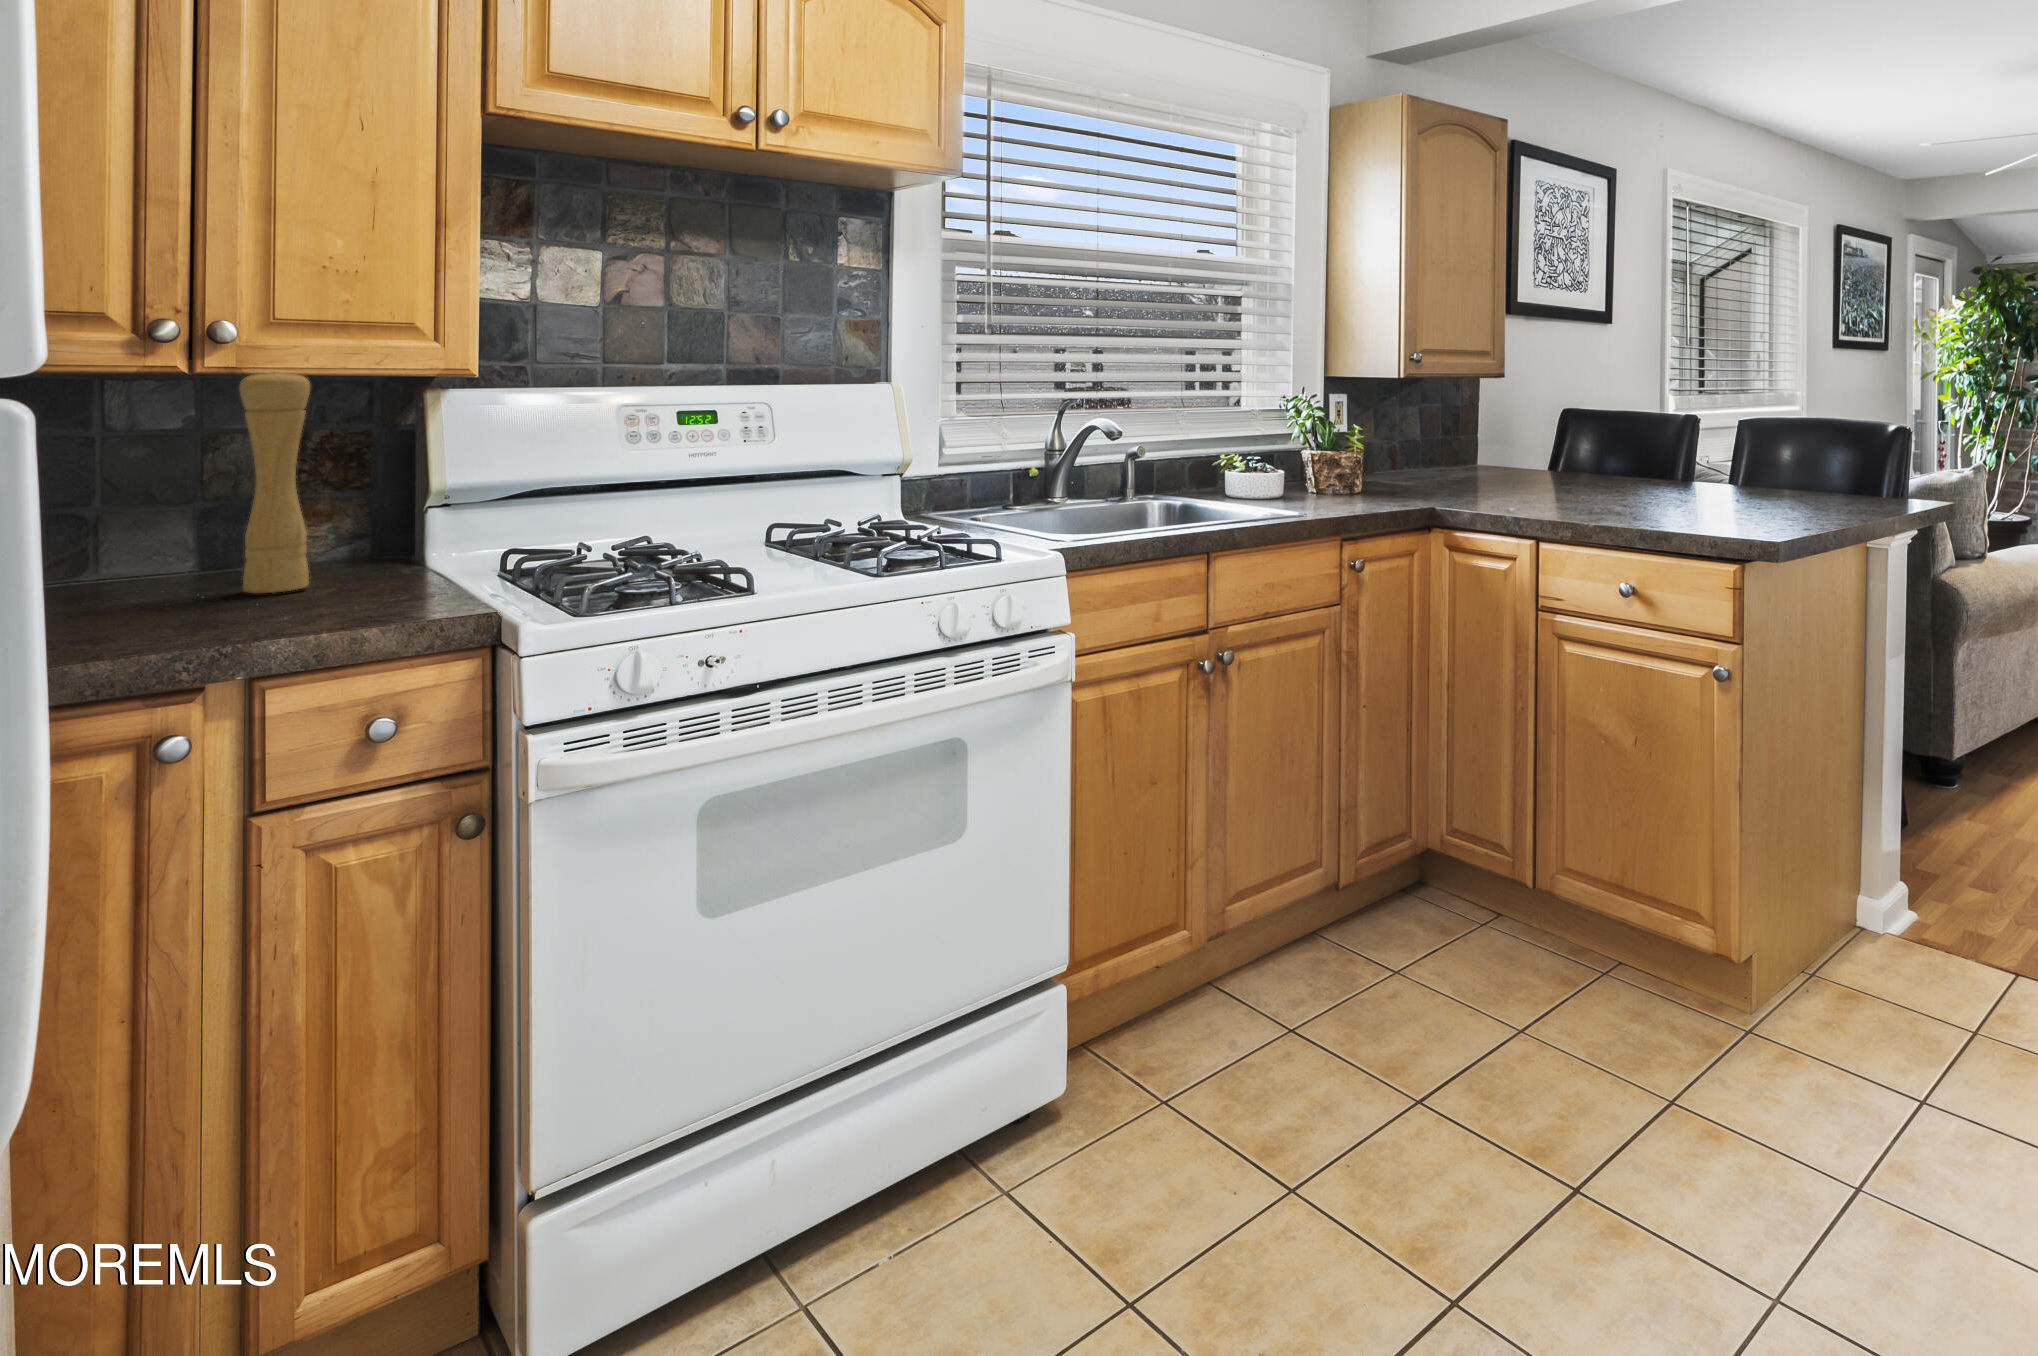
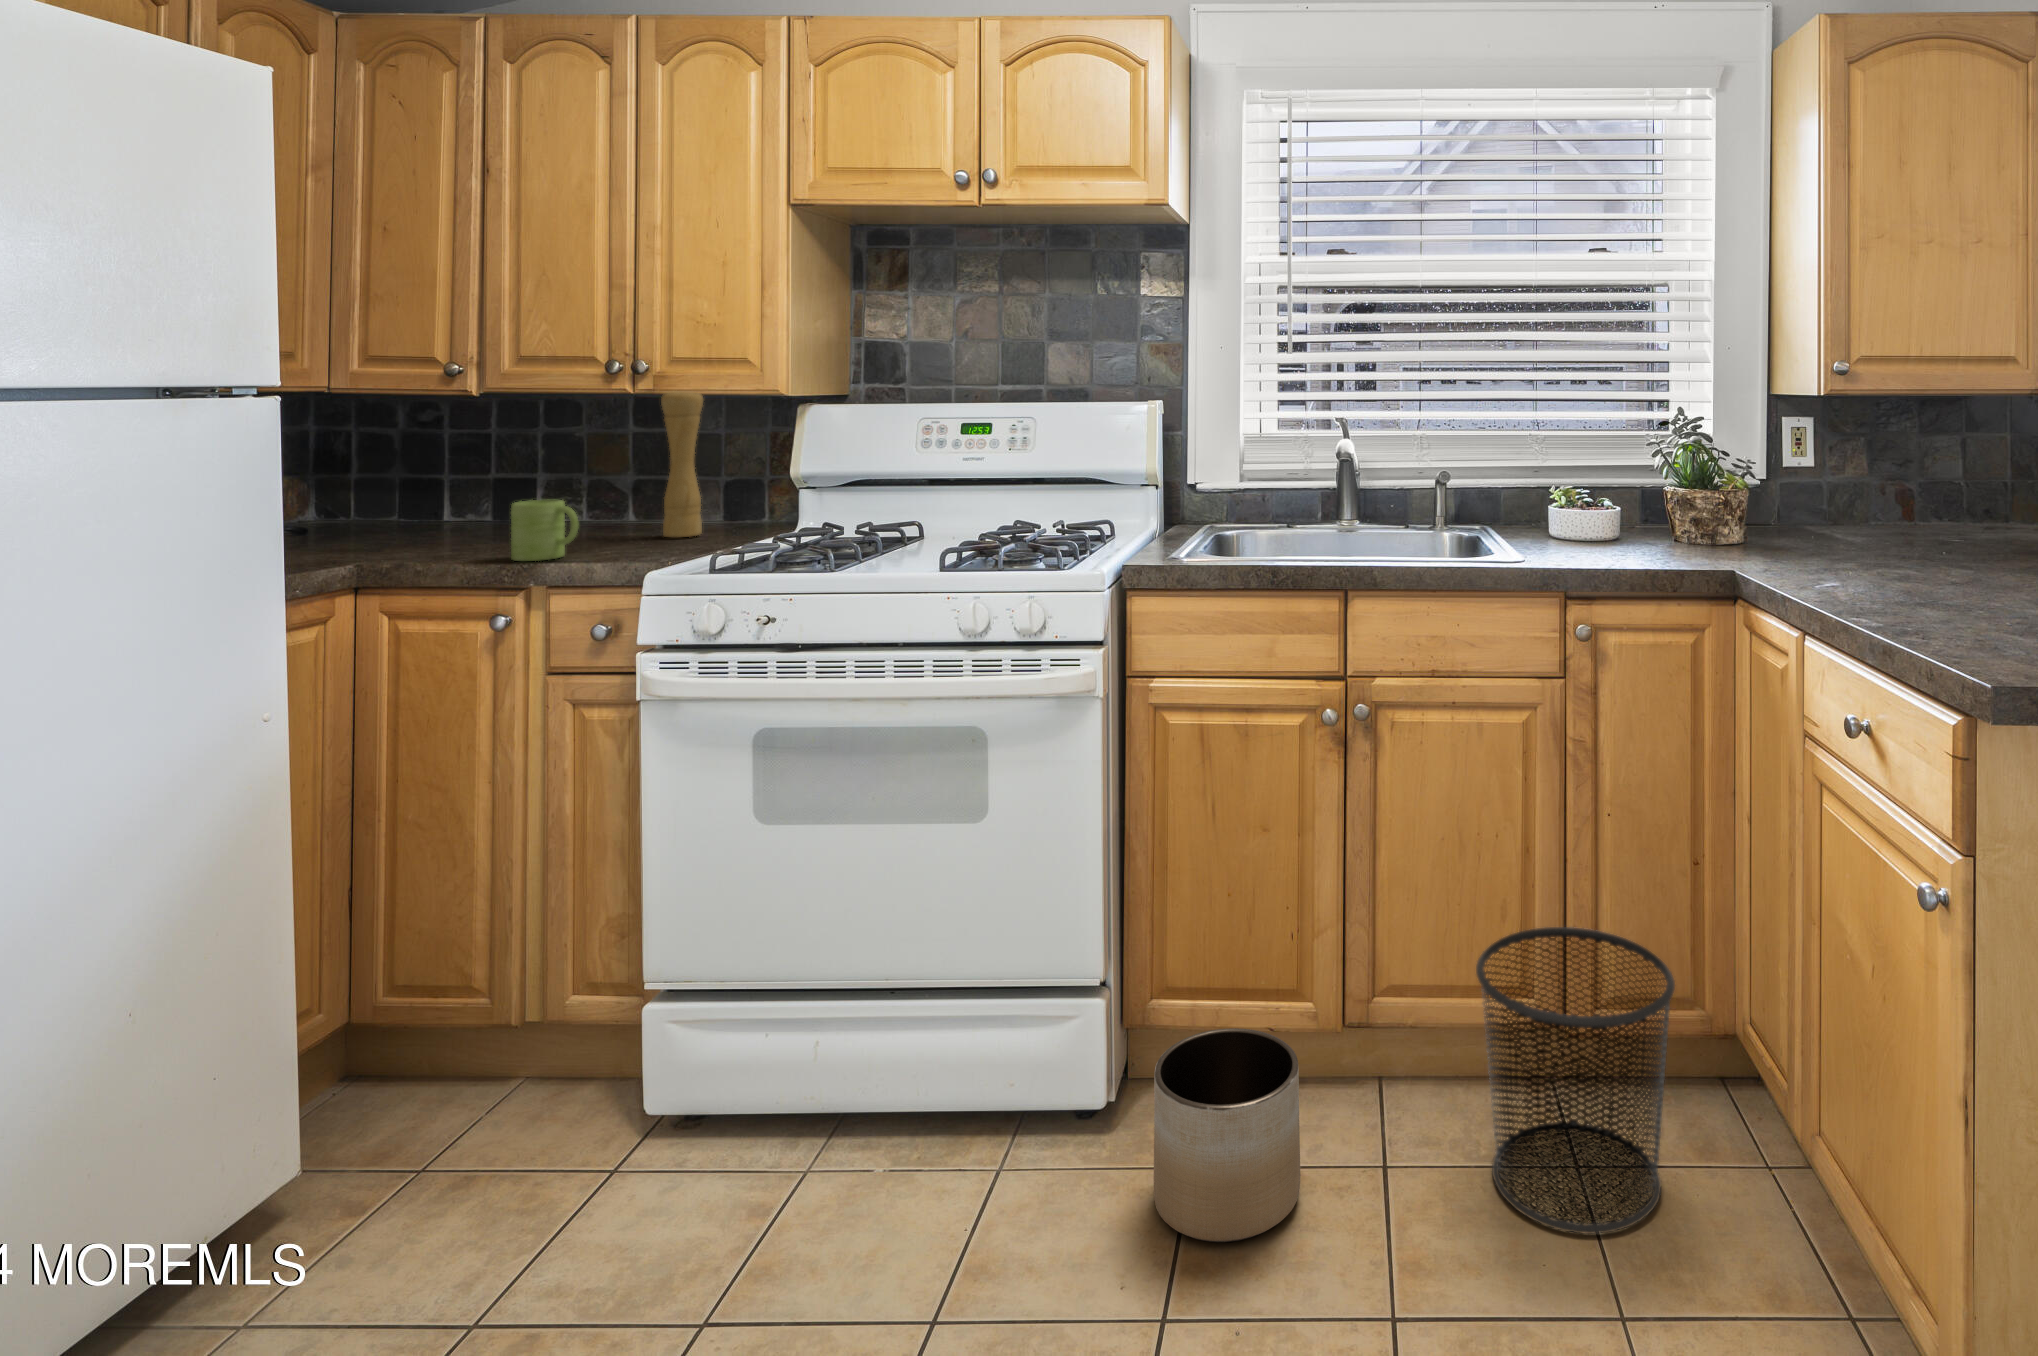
mug: none [136,542,273,643] -> present [511,500,578,561]
waste bin: none [1361,805,1519,1033] -> present [1476,927,1675,1234]
planter: none [1172,967,1308,1159] -> present [1154,1028,1300,1242]

